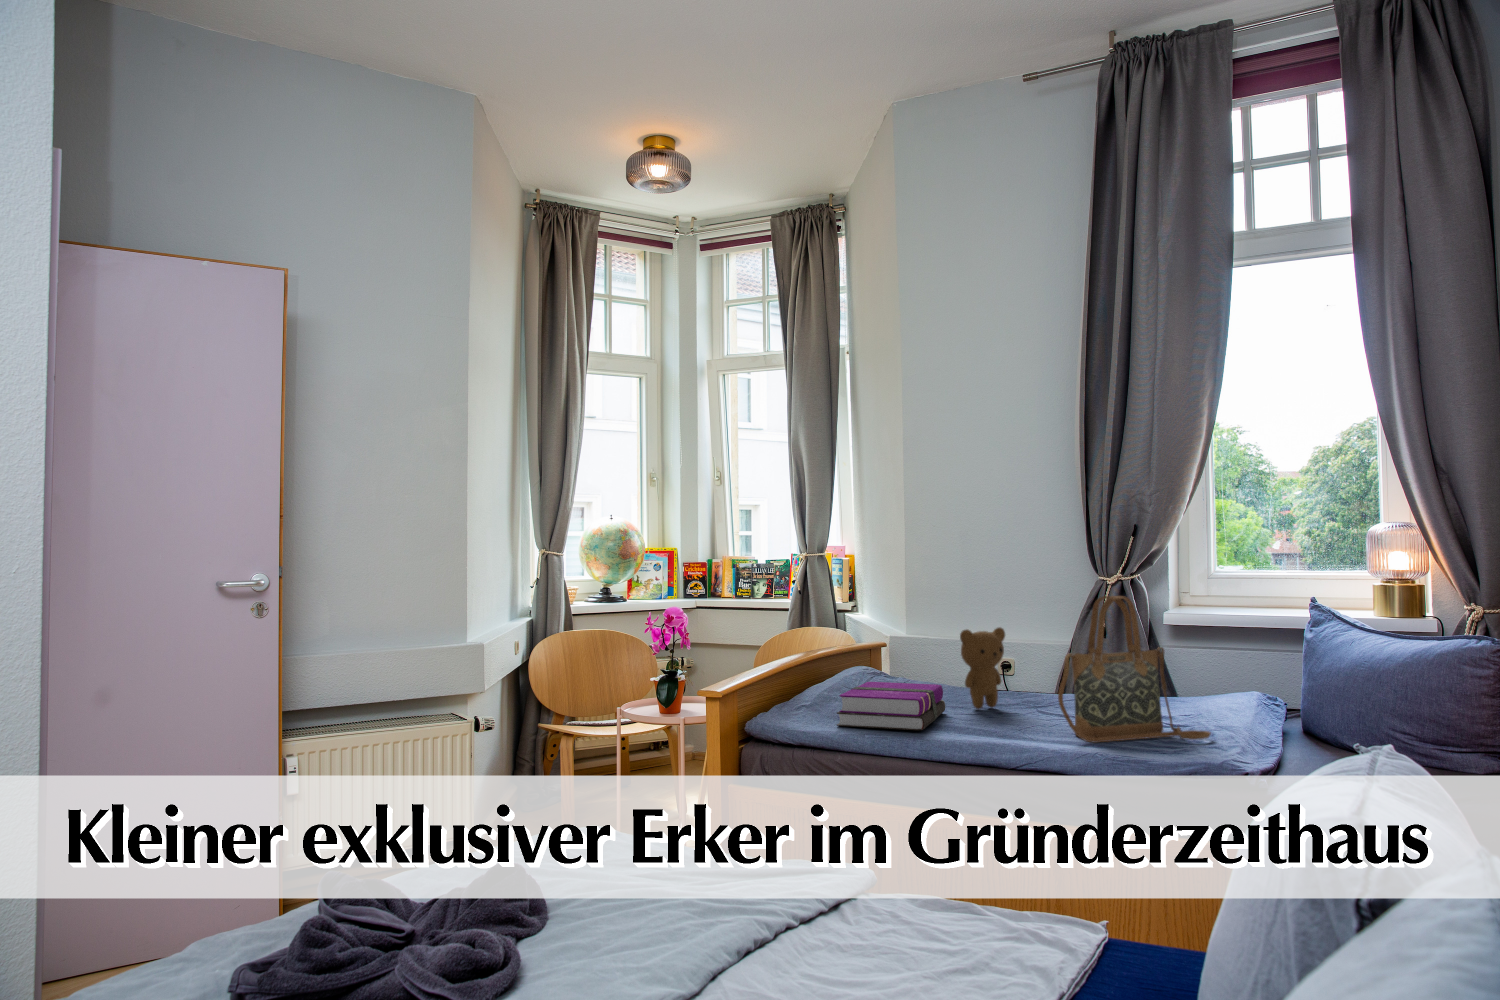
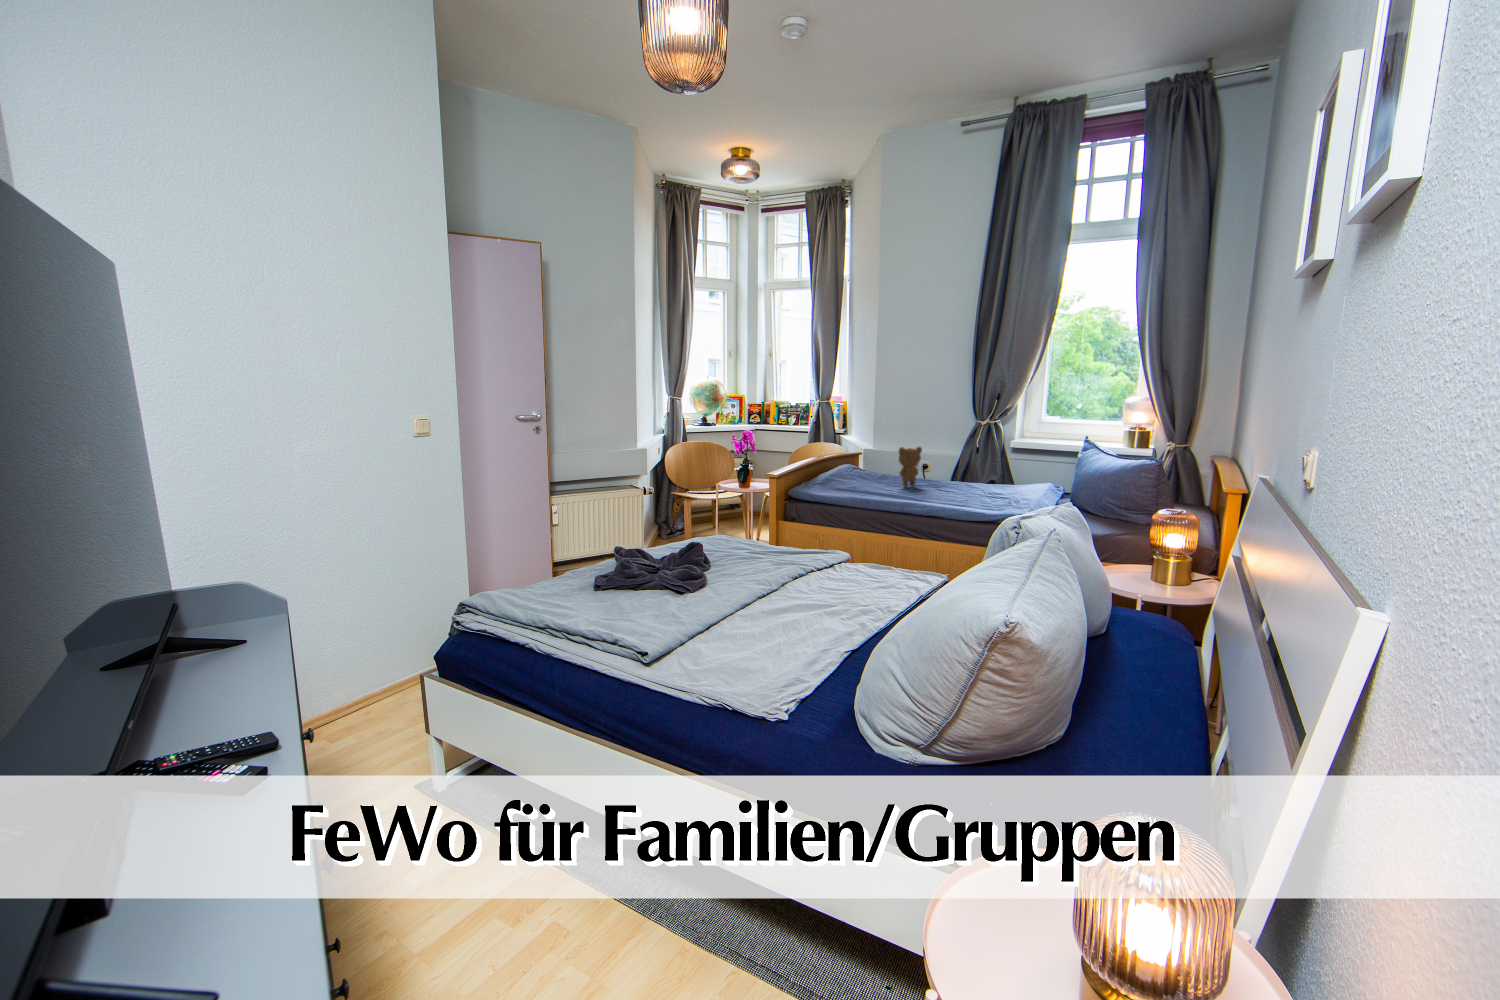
handbag: present [1058,596,1211,742] -> none [942,433,1014,502]
hardback book: present [837,682,945,730] -> none [834,472,889,495]

